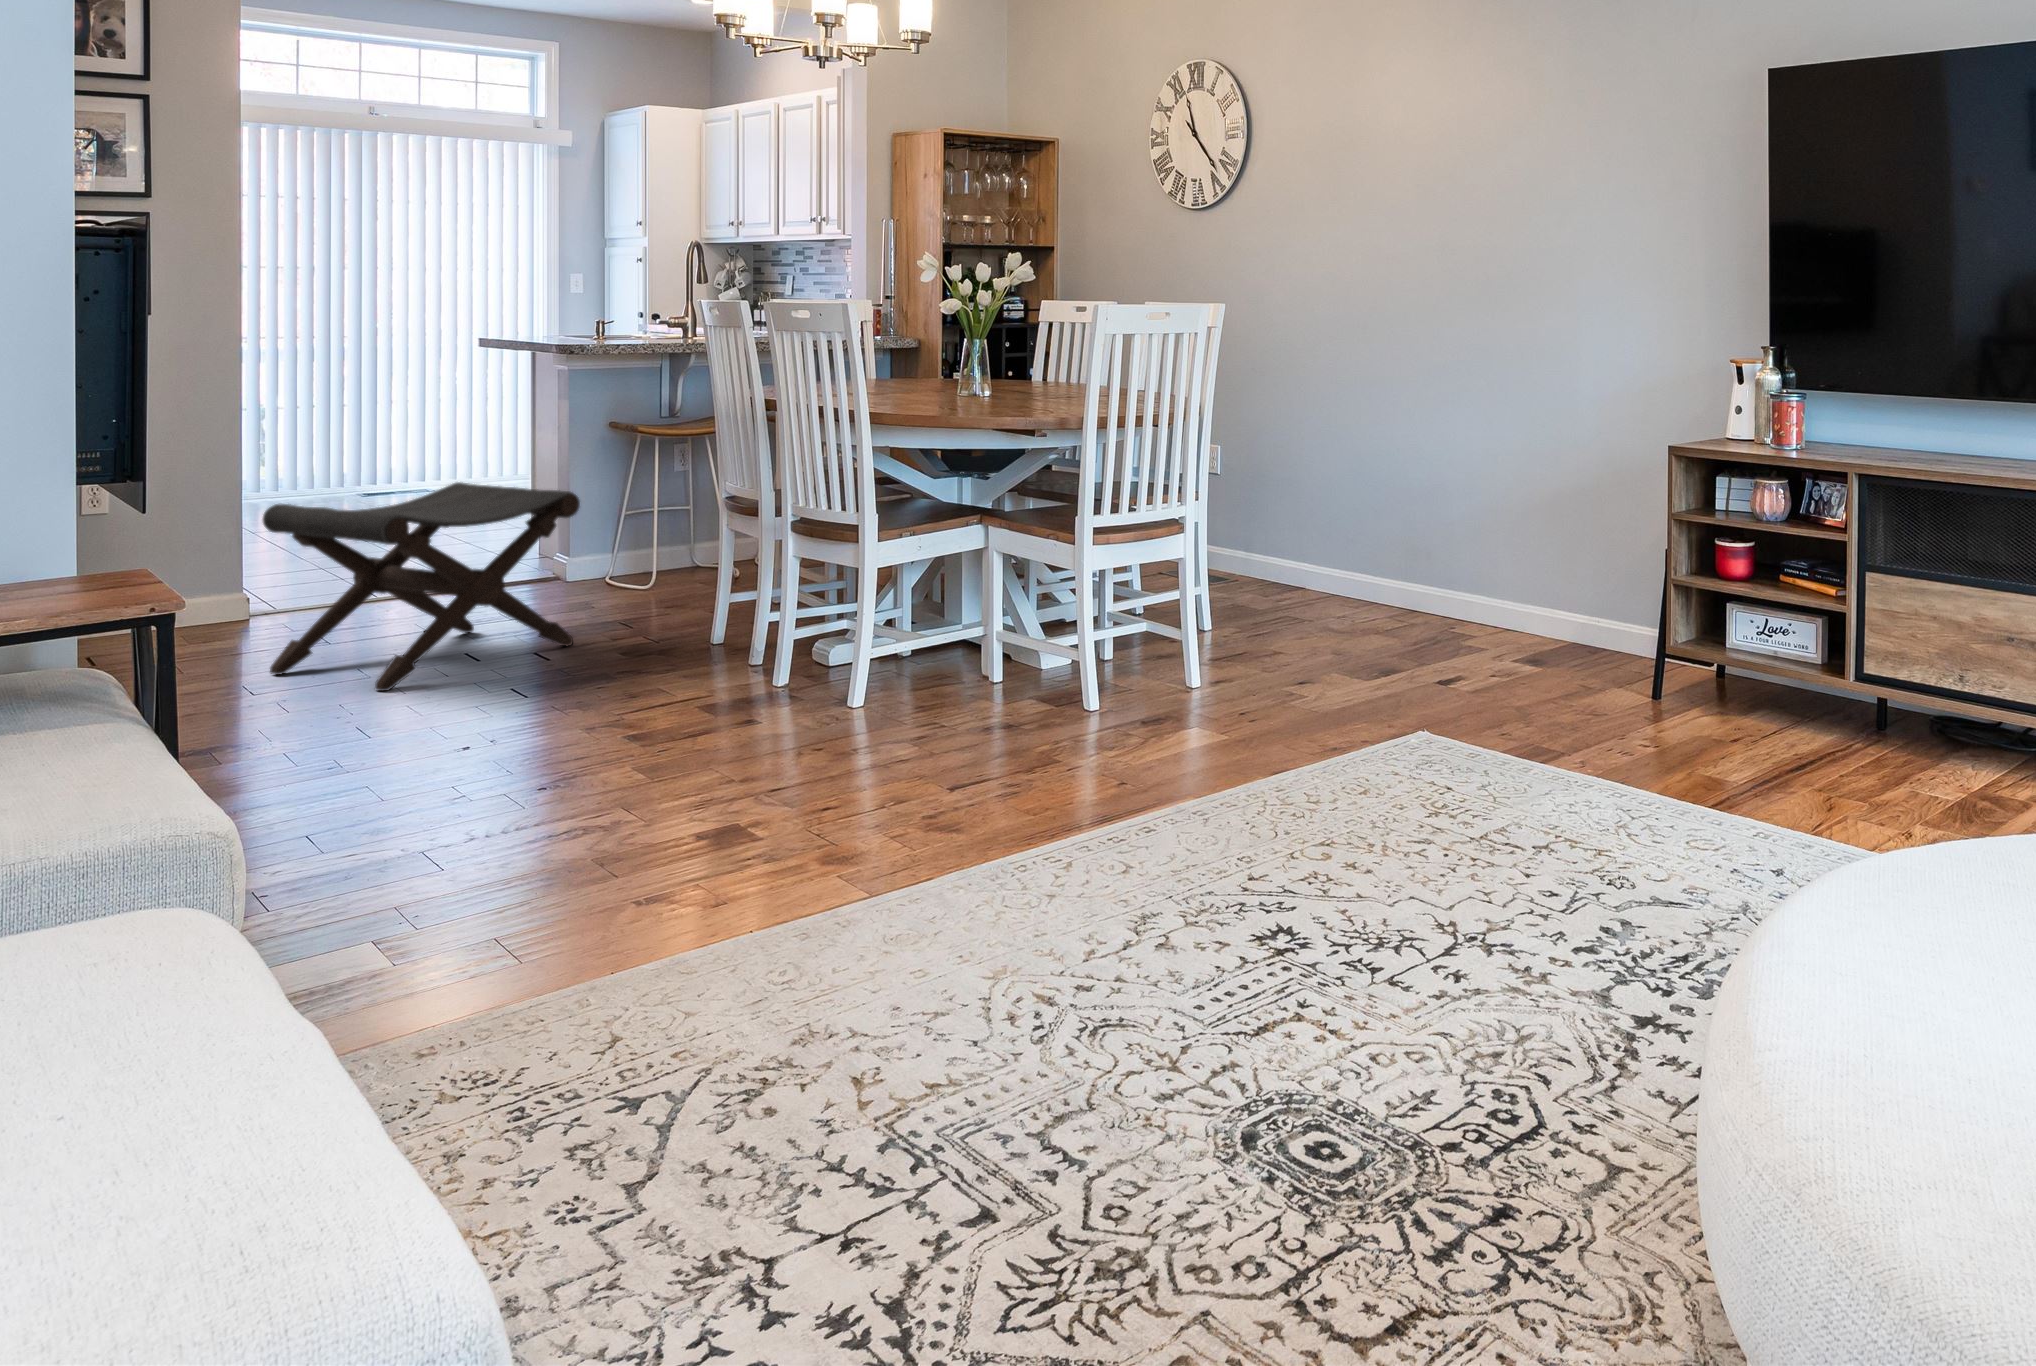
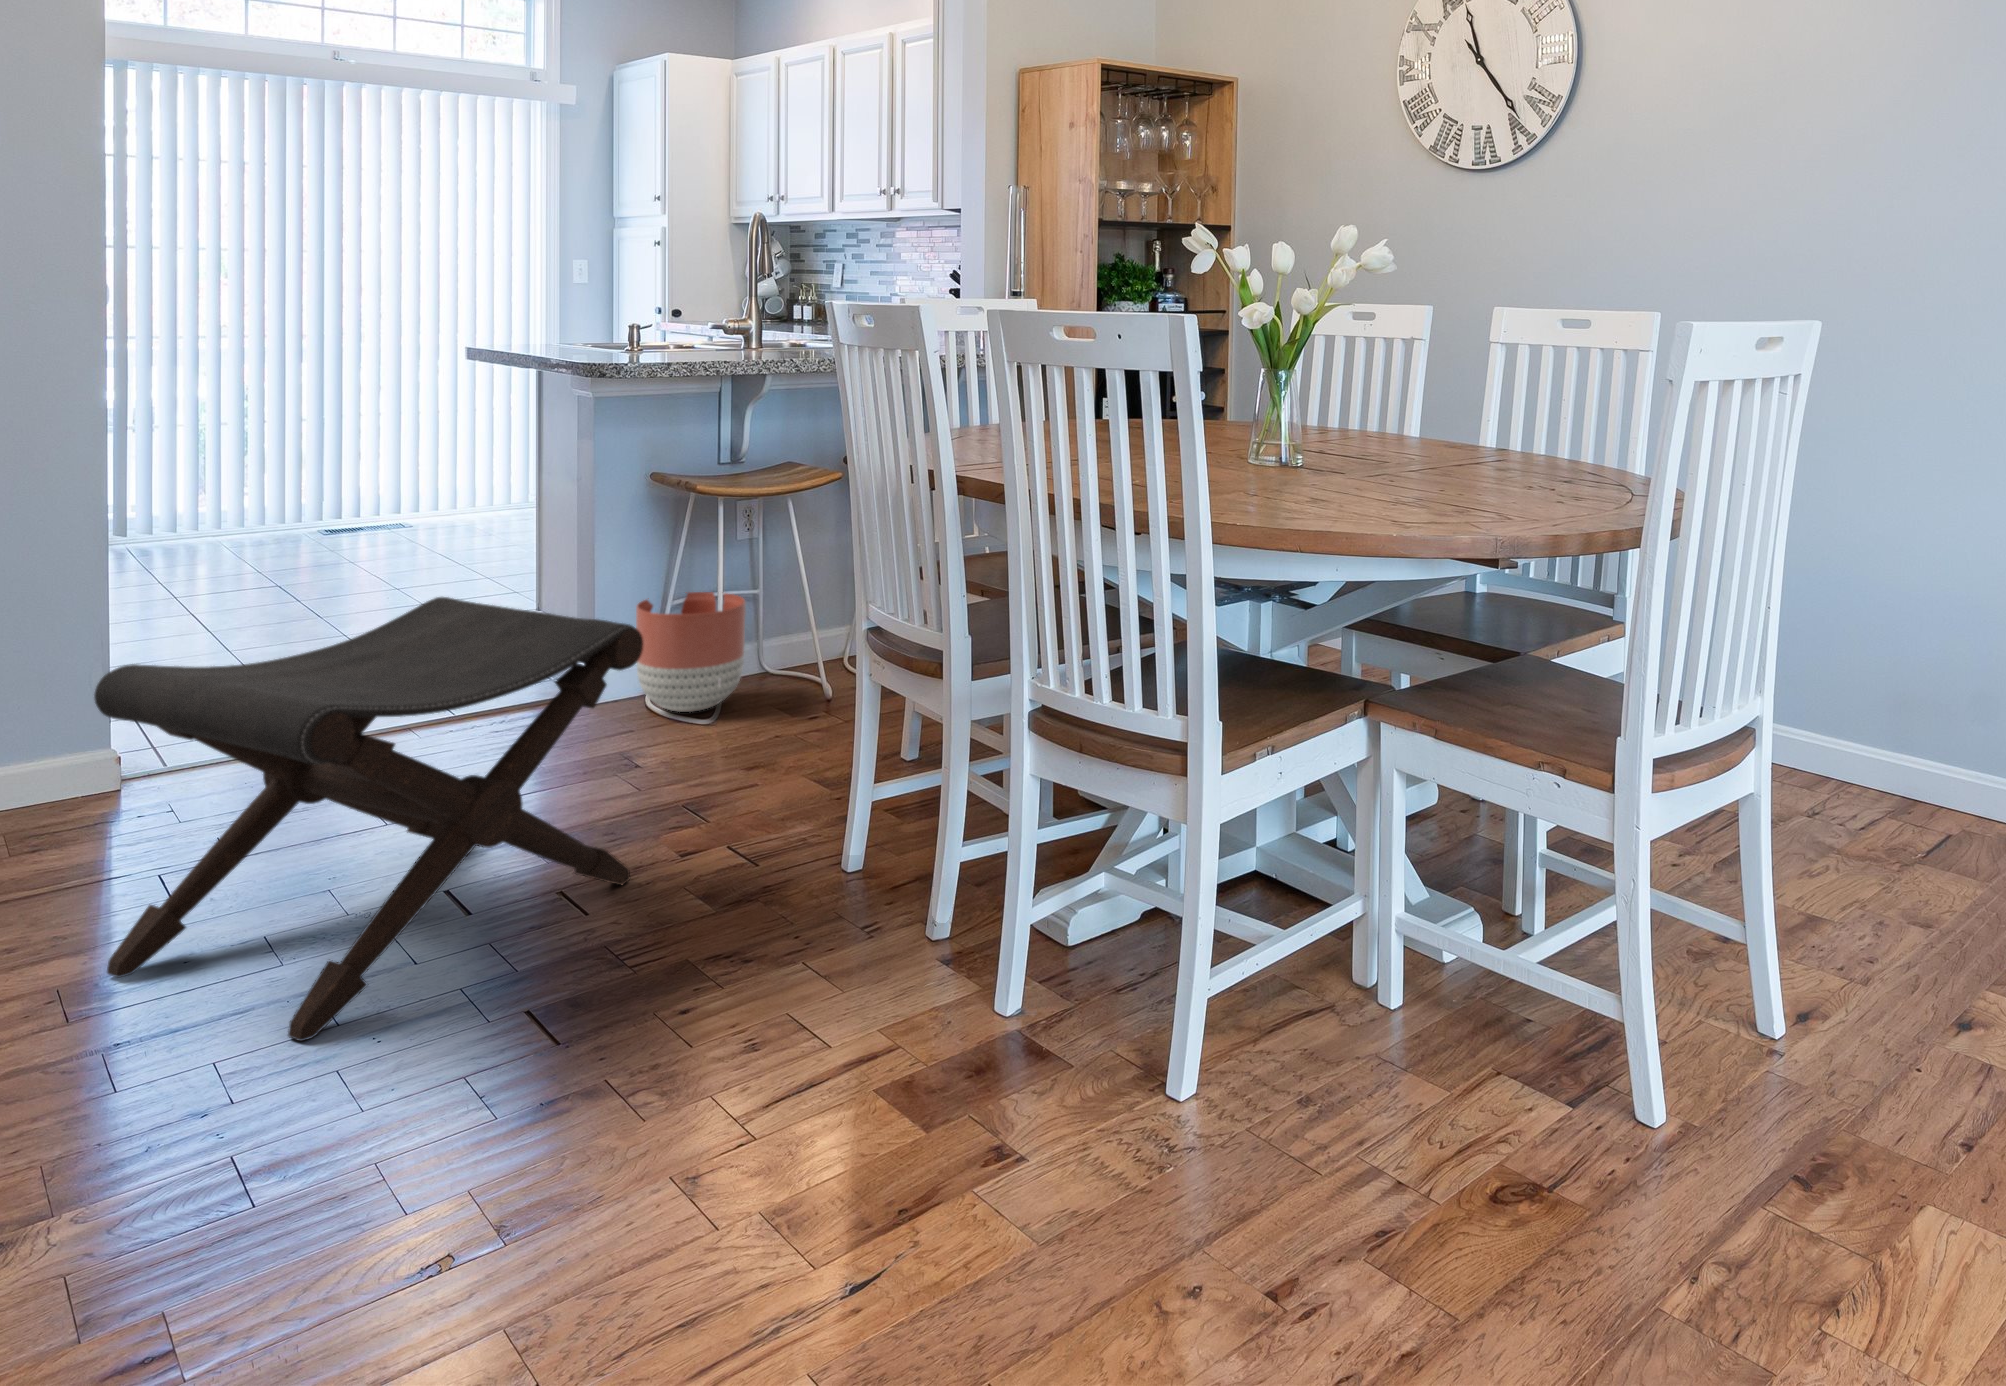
planter: none [596,505,674,583] -> present [636,592,746,712]

